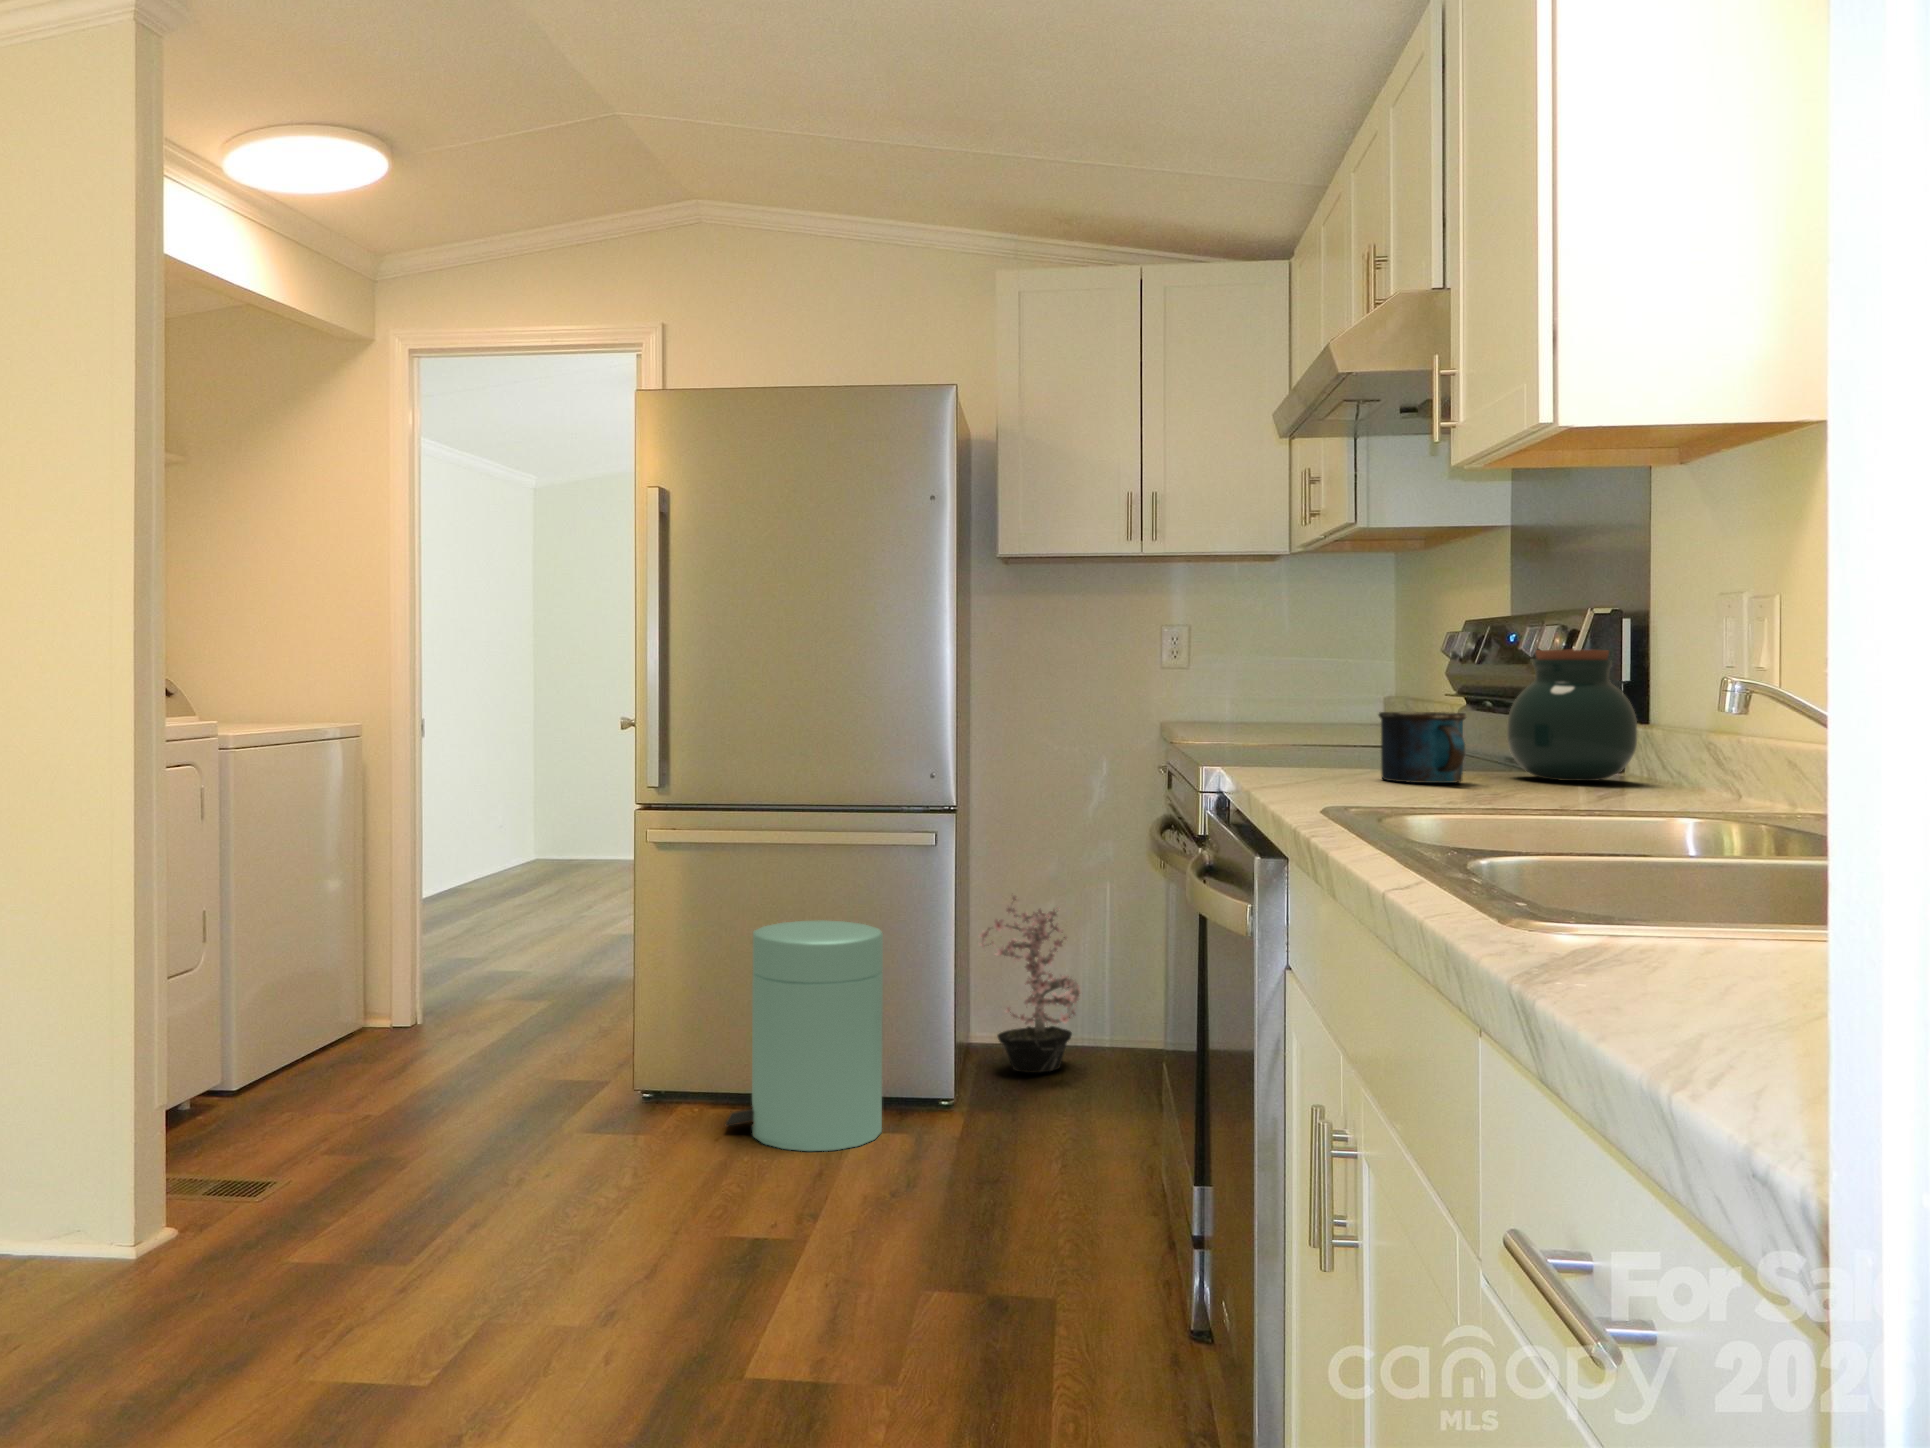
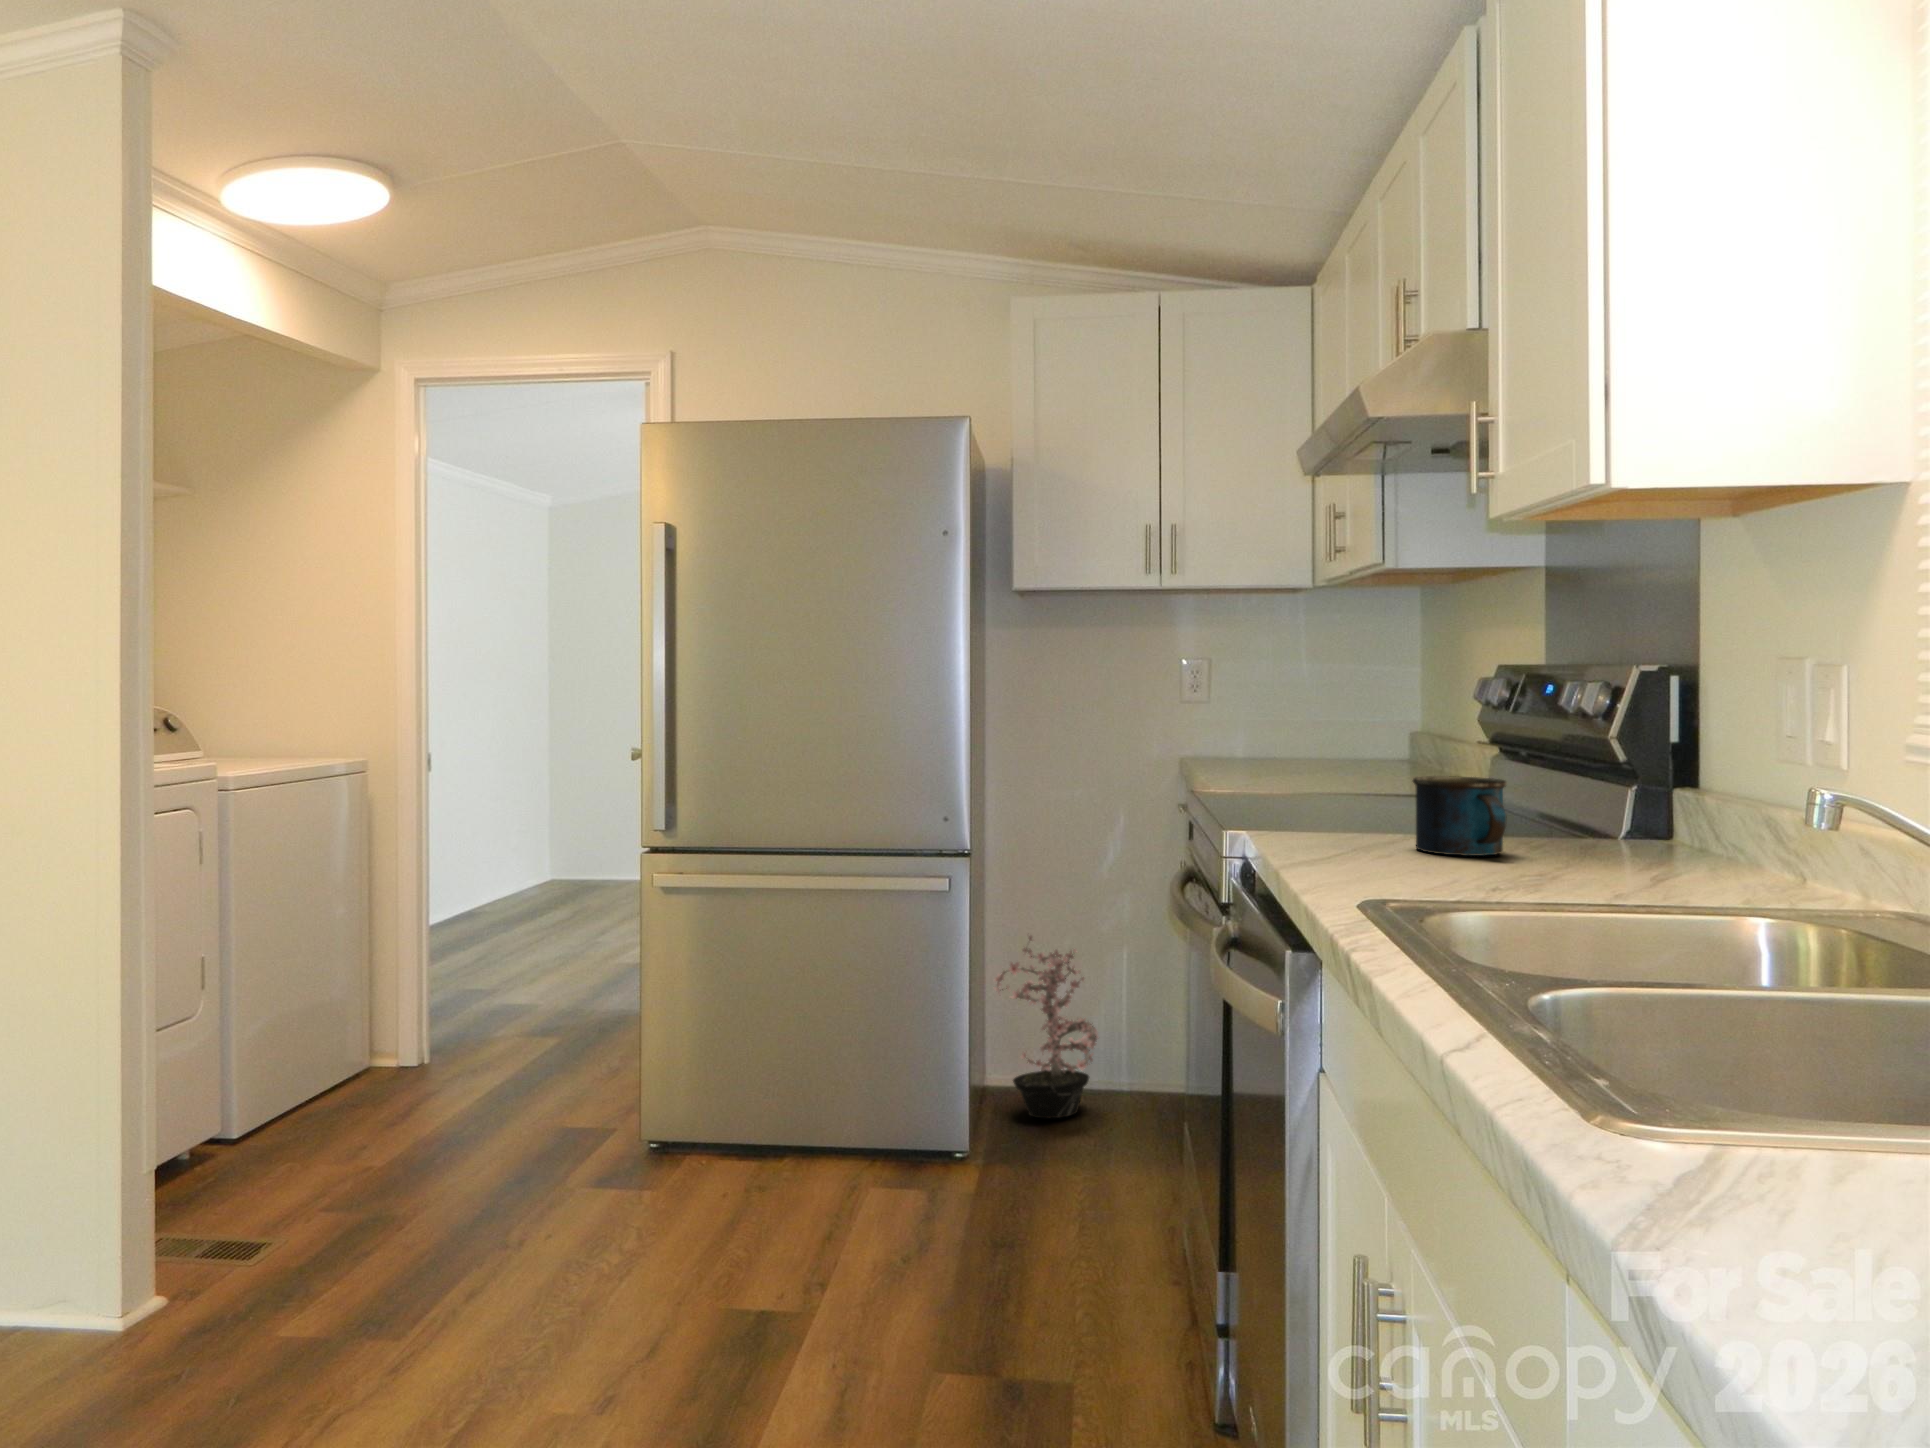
jar: present [1507,650,1637,781] -> none [1548,709,1688,849]
trash can: present [725,920,883,1151] -> none [733,967,895,1209]

